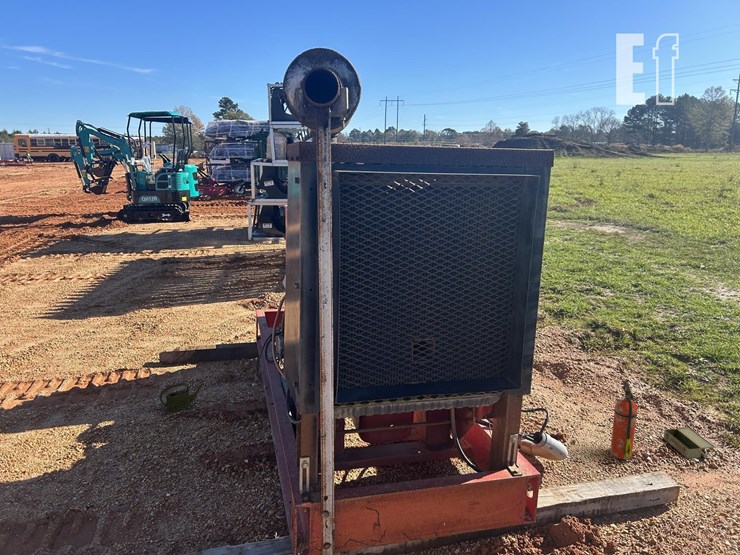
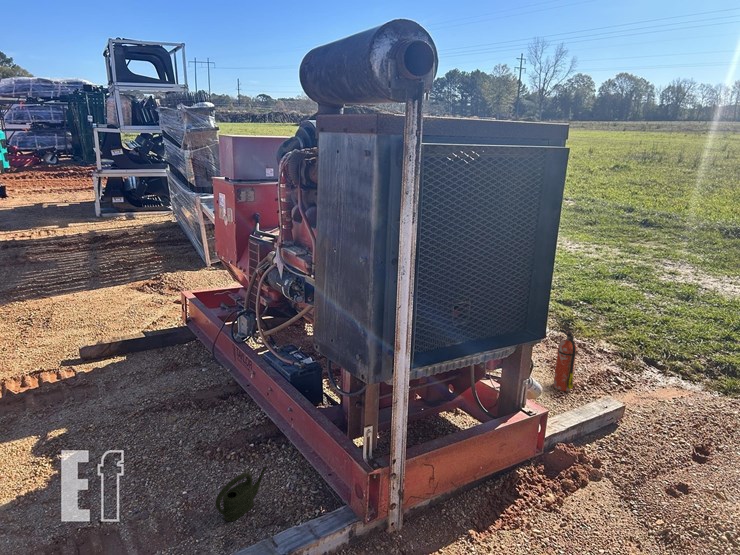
watering can: present [160,383,204,412] -> present [216,466,267,521]
toolbox: present [663,427,714,458] -> none [584,358,626,383]

